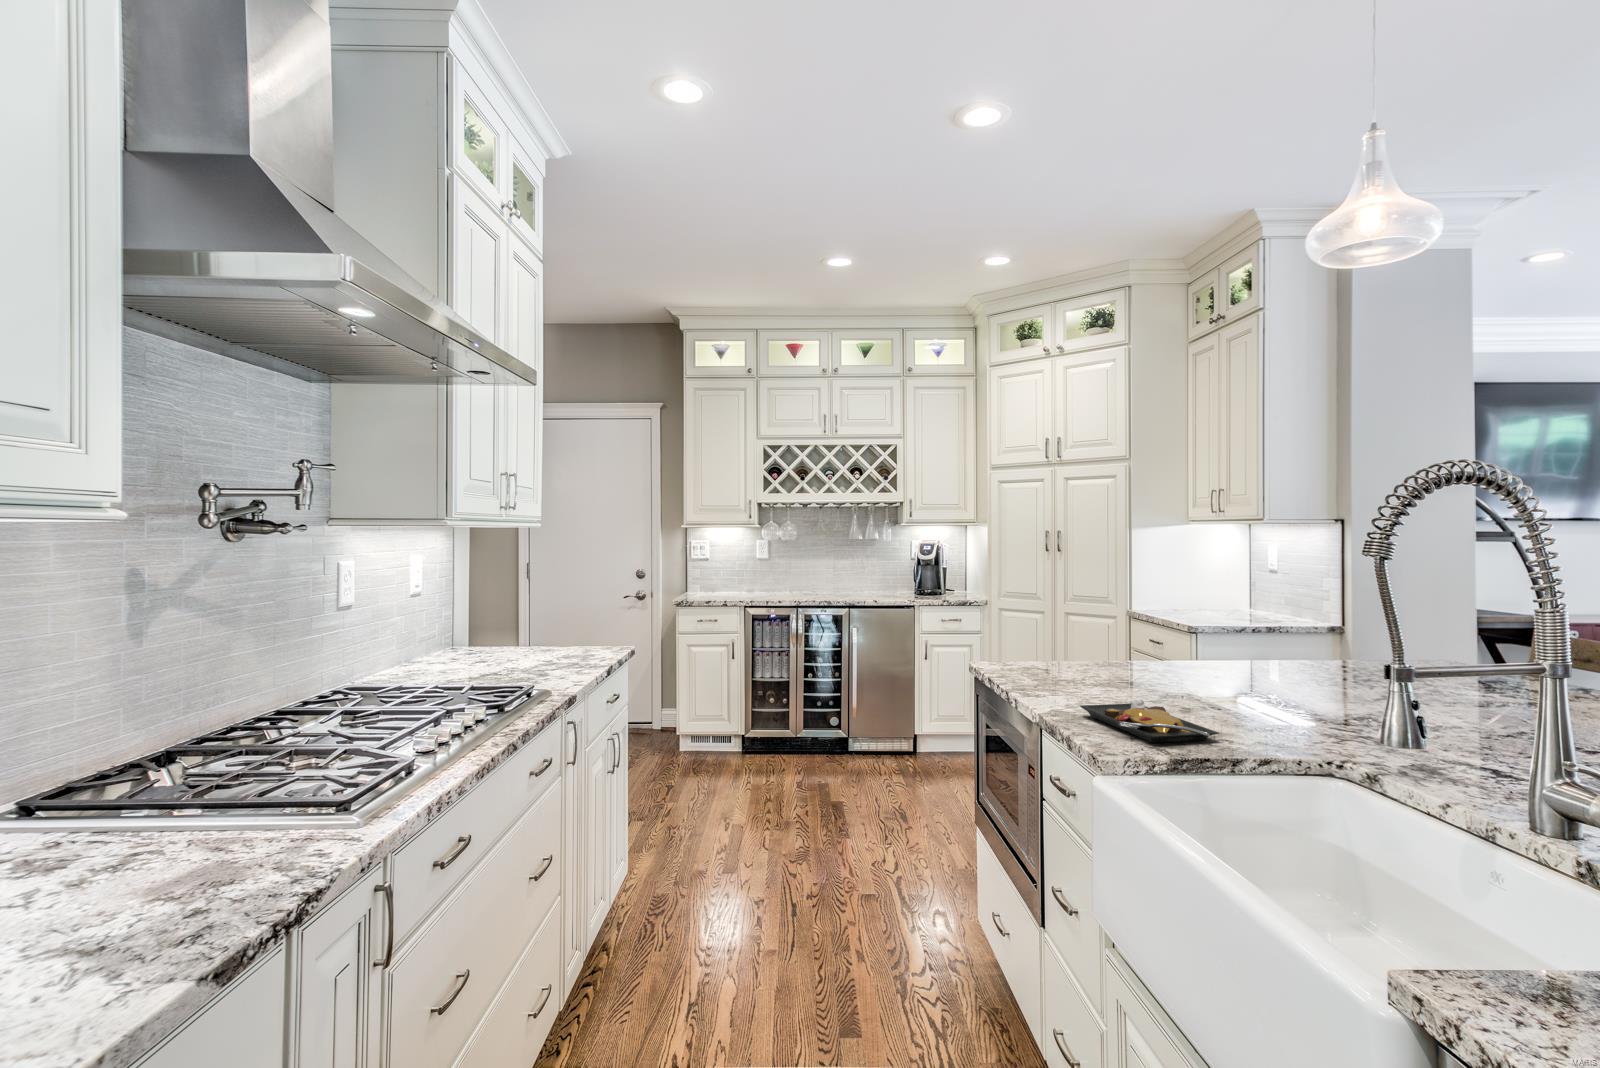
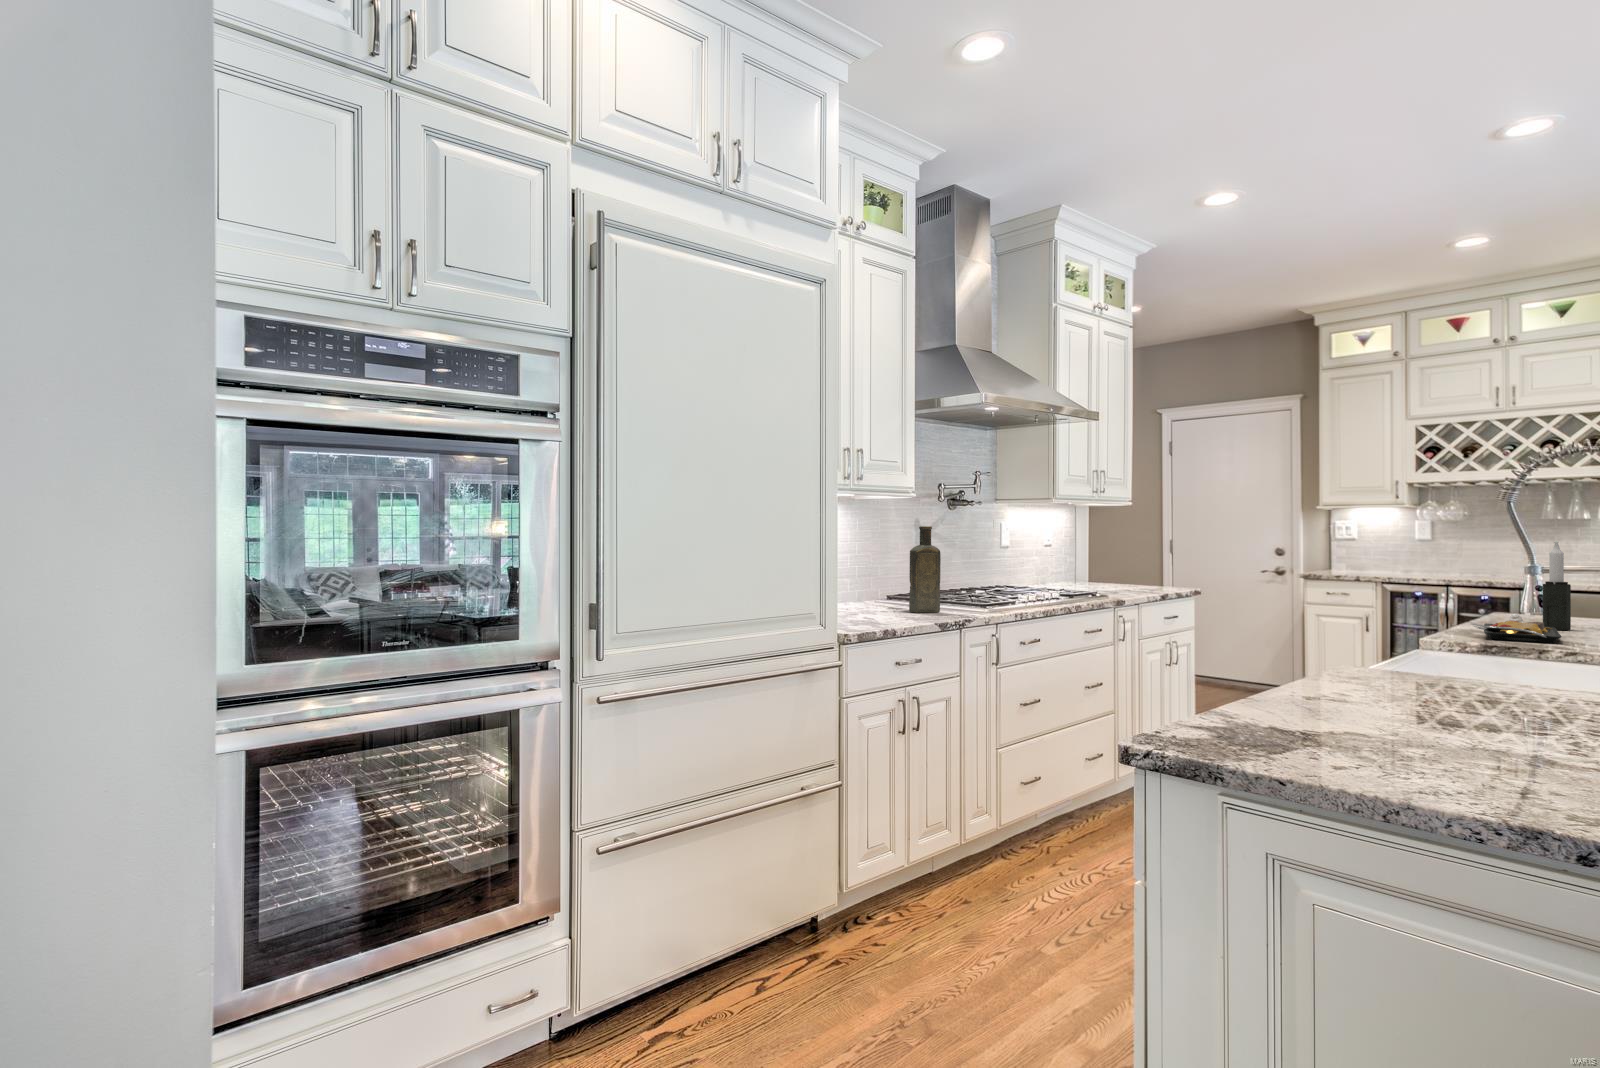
candle: none [1081,594,1105,696] -> present [1543,541,1571,630]
bottle: none [110,622,244,882] -> present [909,526,941,612]

